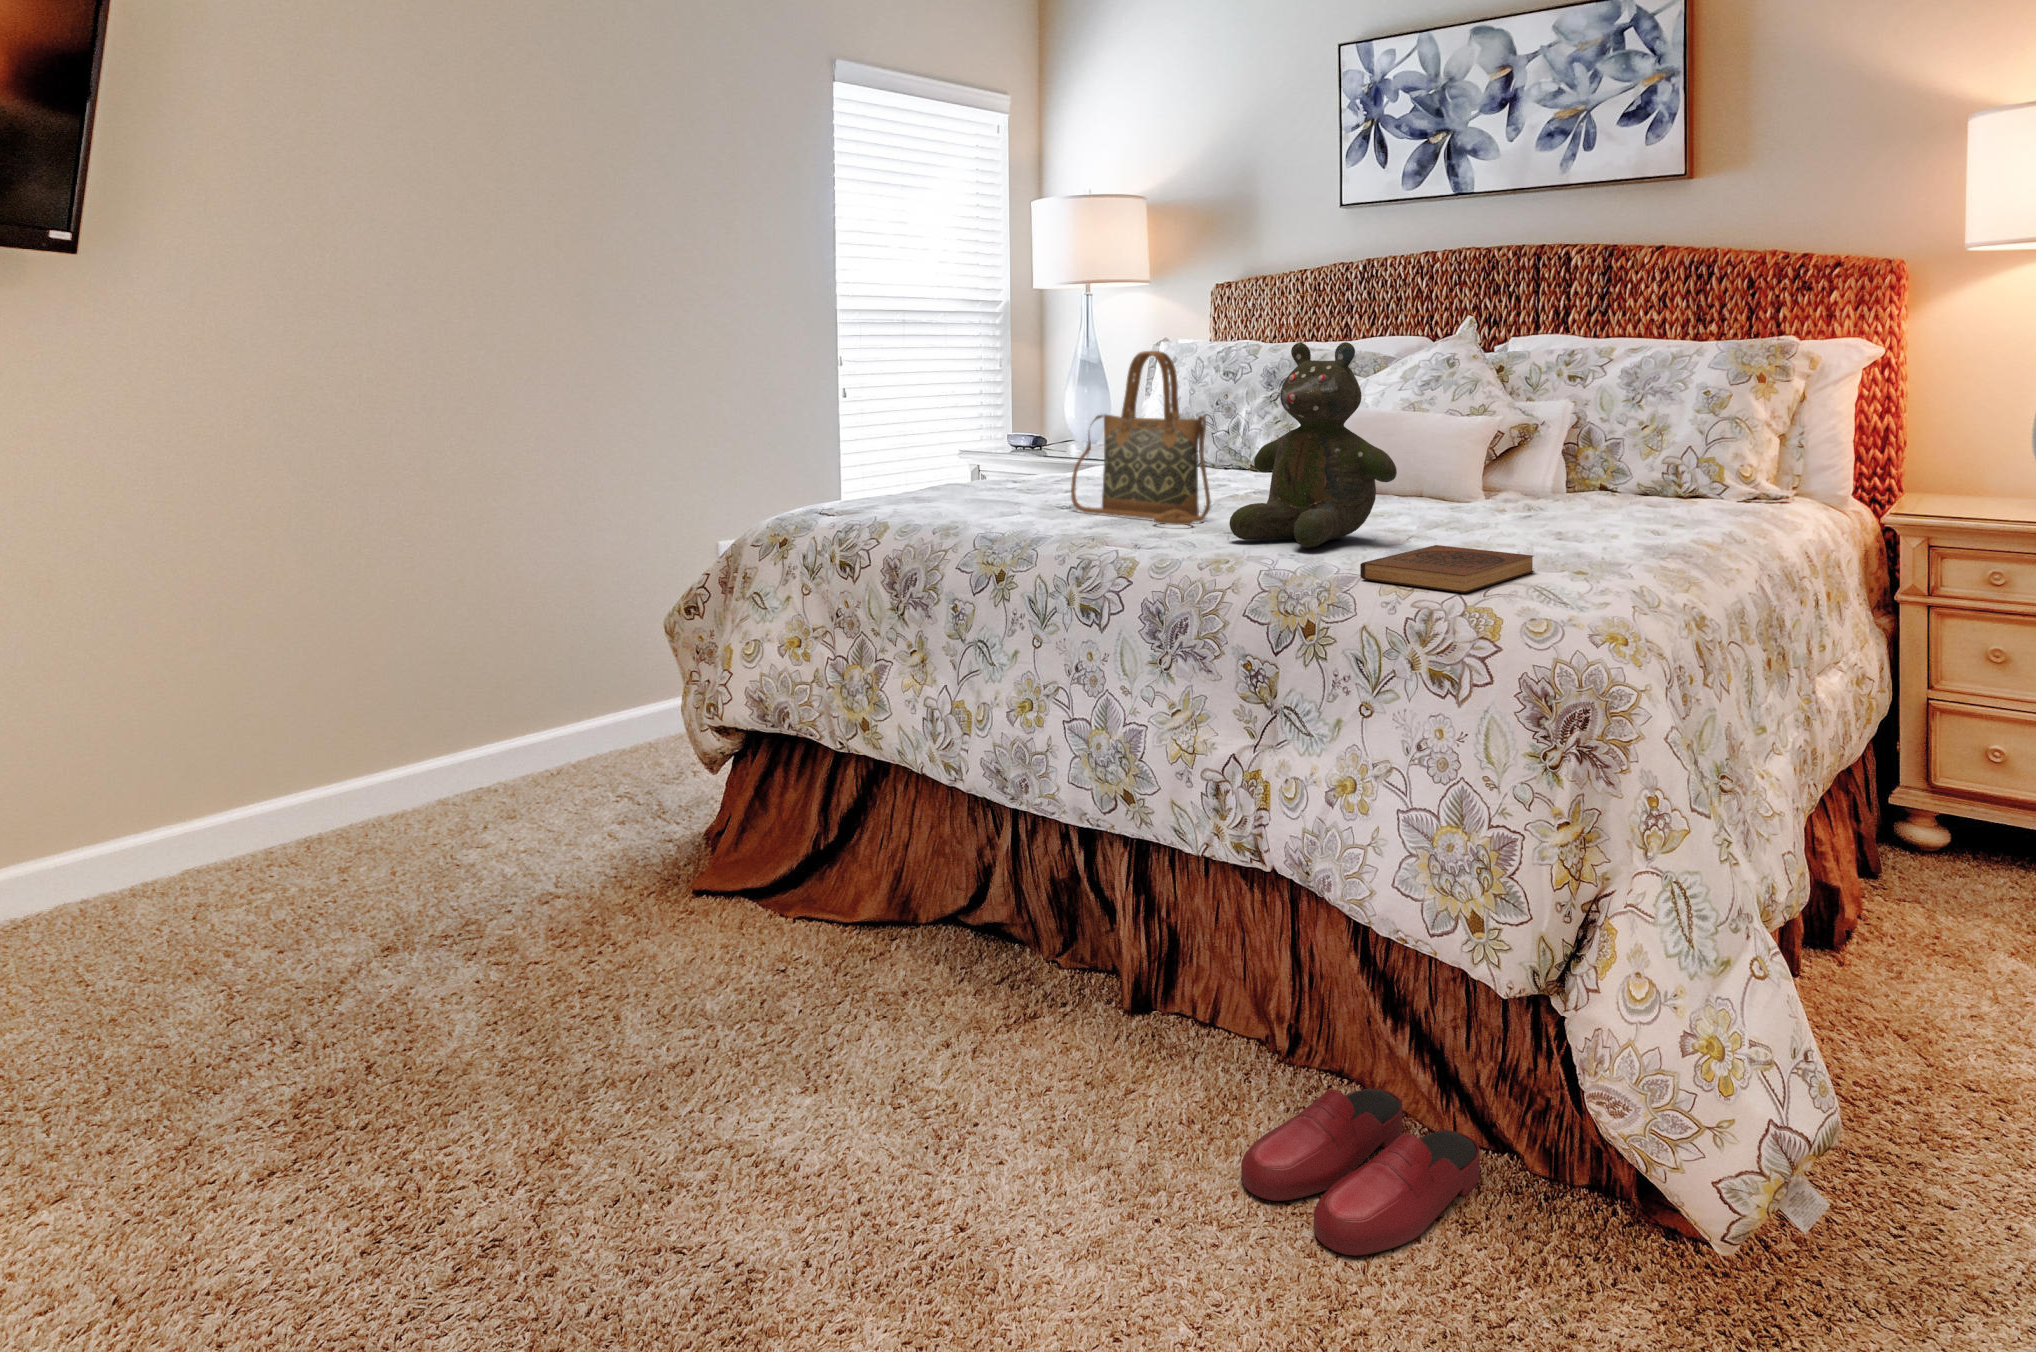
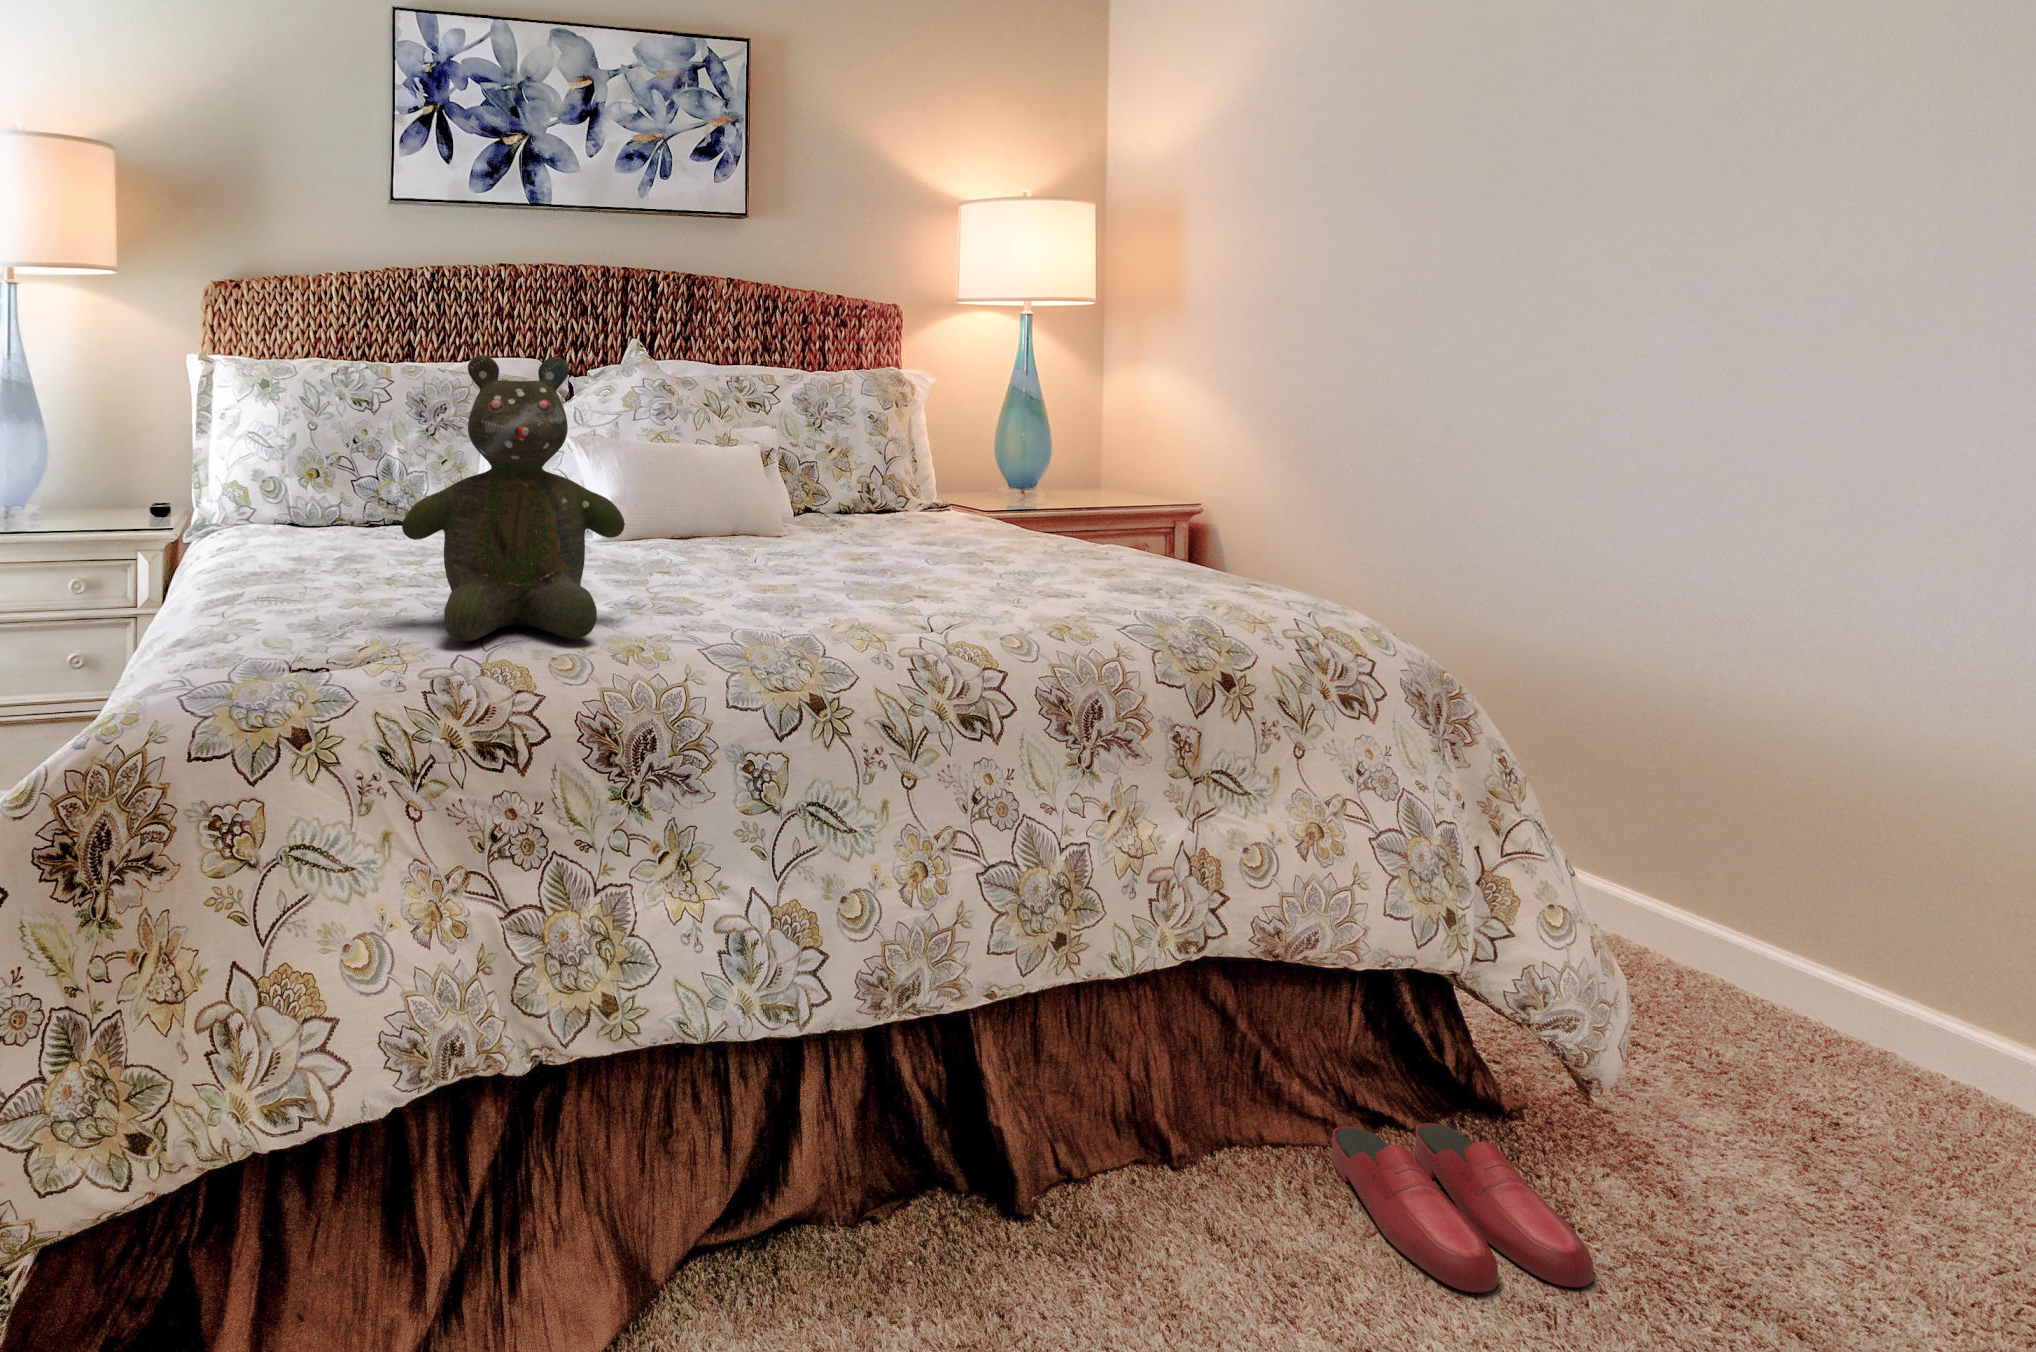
teddy bear: present [1229,342,1397,548] -> present [402,355,625,642]
handbag: present [1071,351,1211,525] -> none [623,374,857,596]
book: present [1360,545,1534,593] -> none [1155,572,1348,617]

